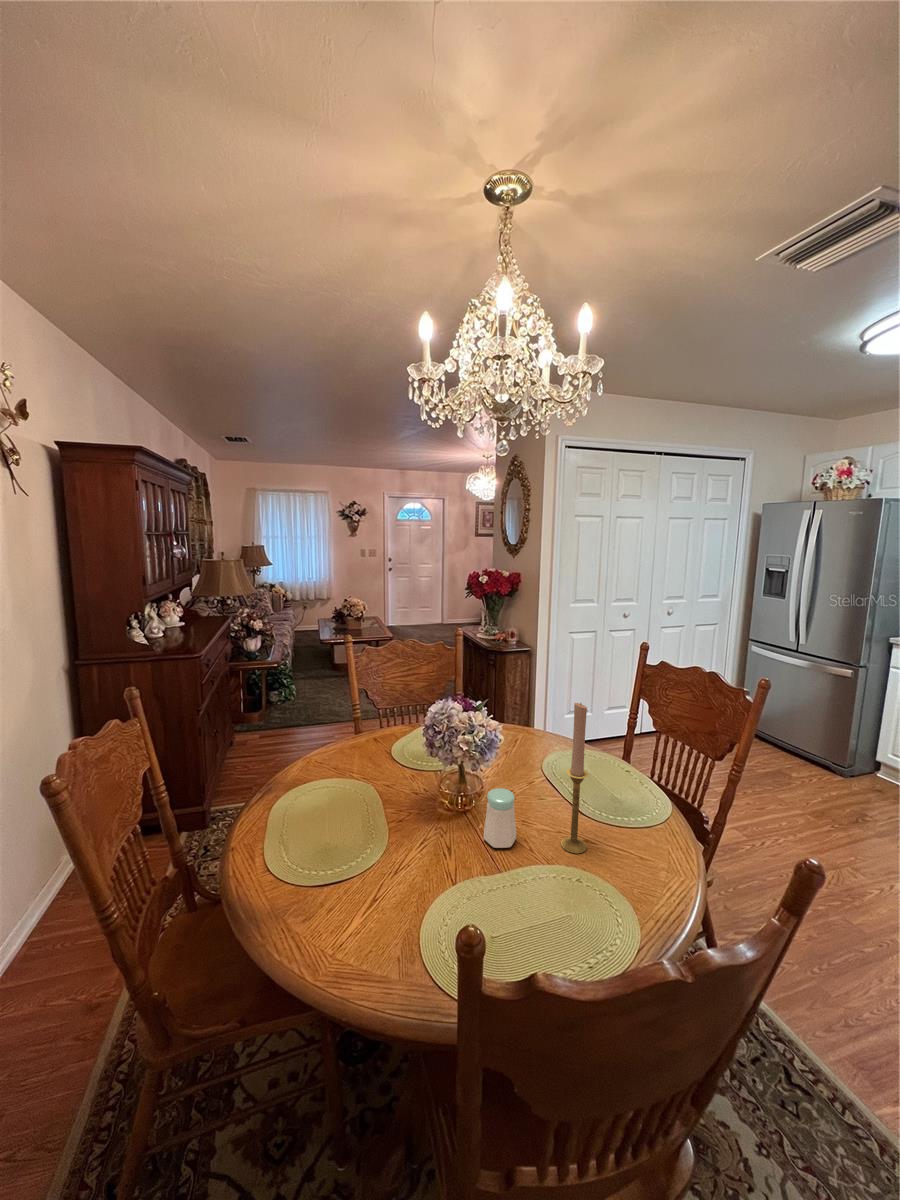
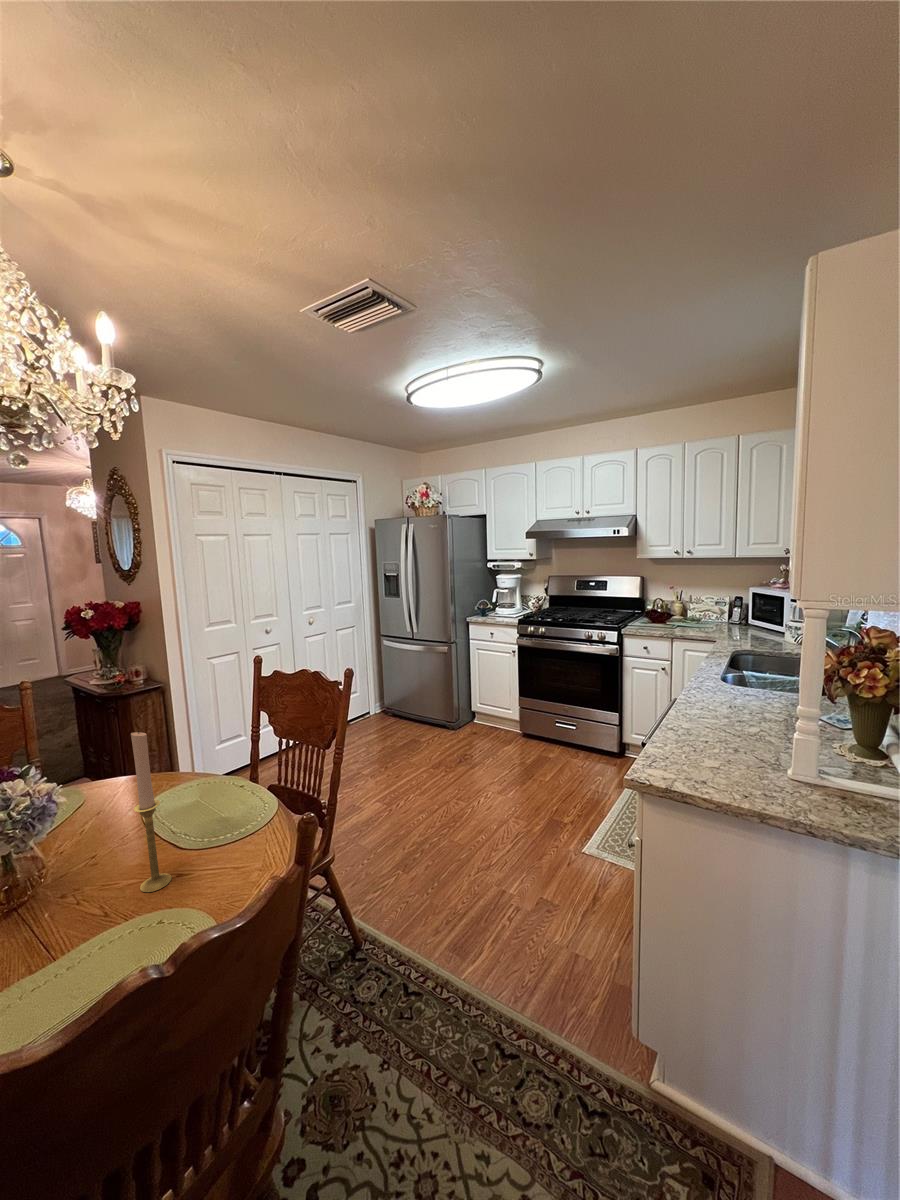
salt shaker: present [483,788,516,848] -> none [29,854,81,929]

